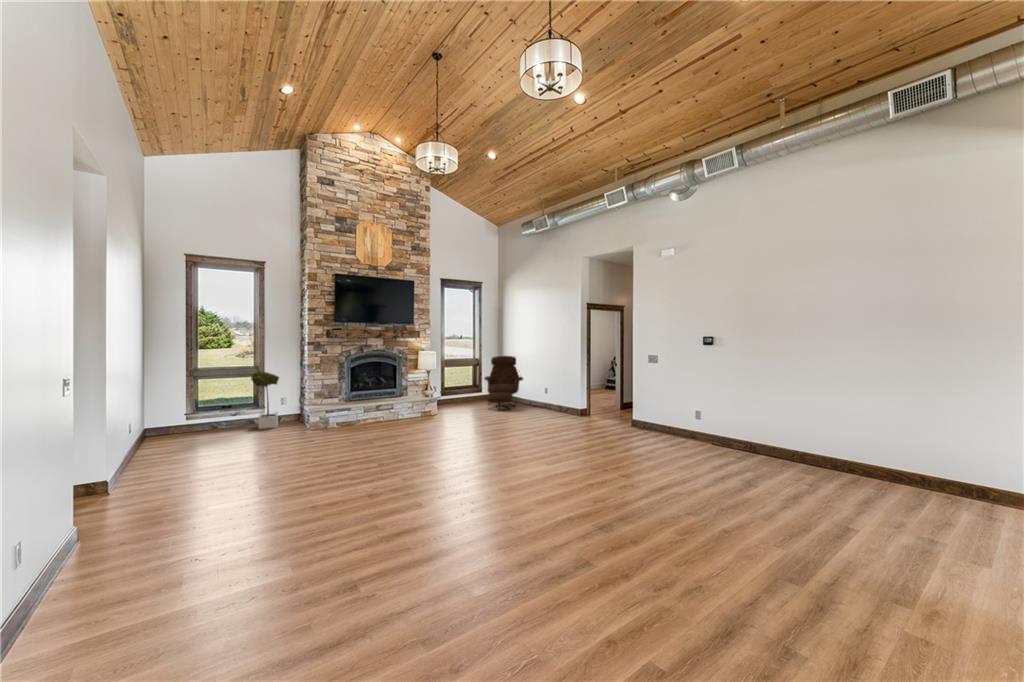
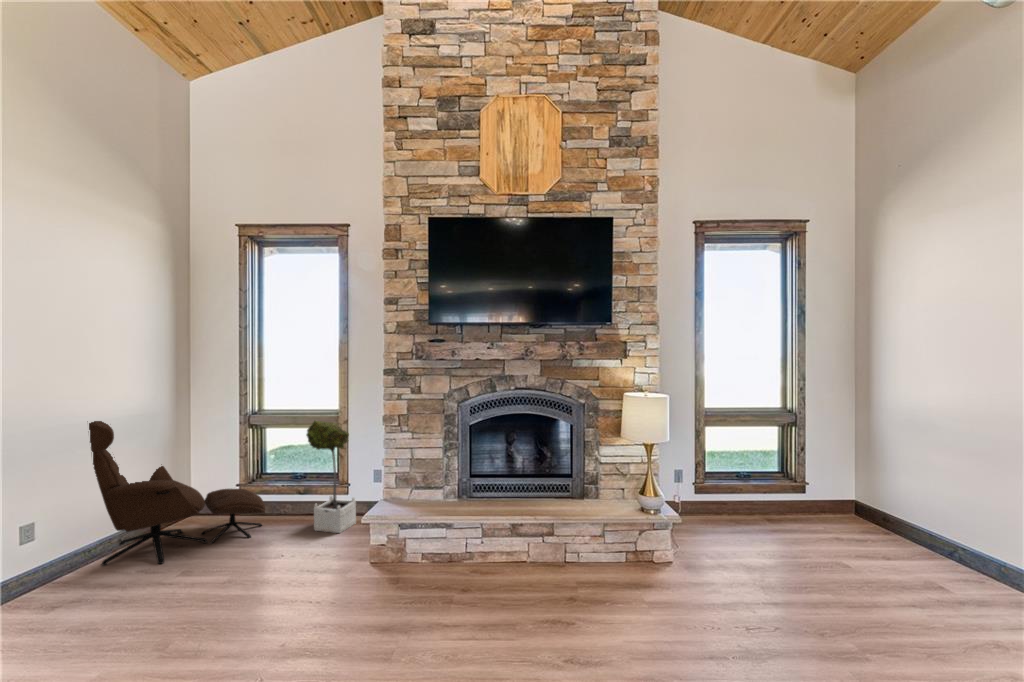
lounge chair: present [484,356,523,410] -> present [89,421,265,566]

